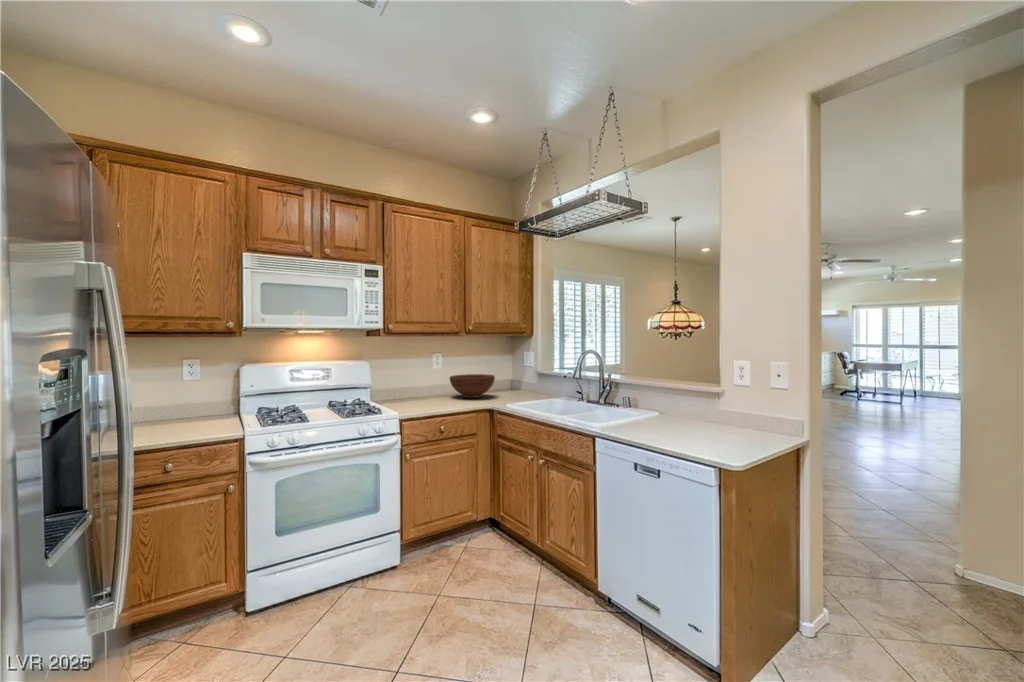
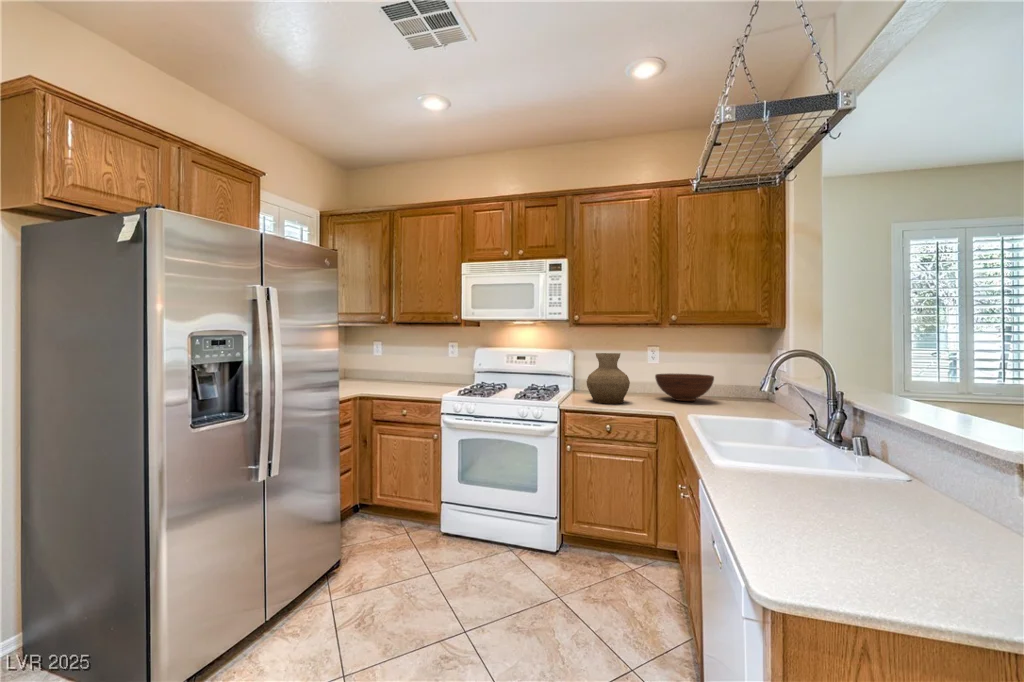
vase: none [410,361,450,409] -> present [587,353,630,404]

